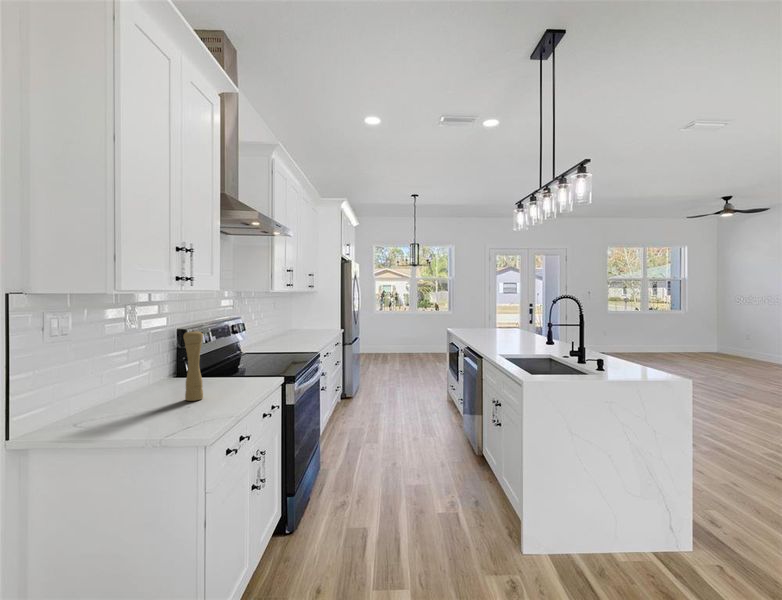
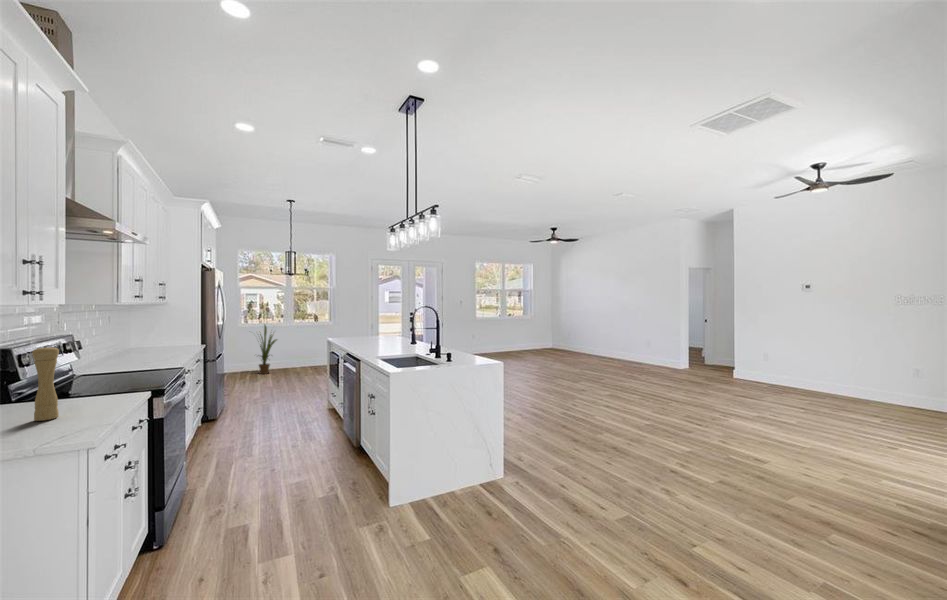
house plant: none [379,311,404,357] -> present [259,325,277,374]

